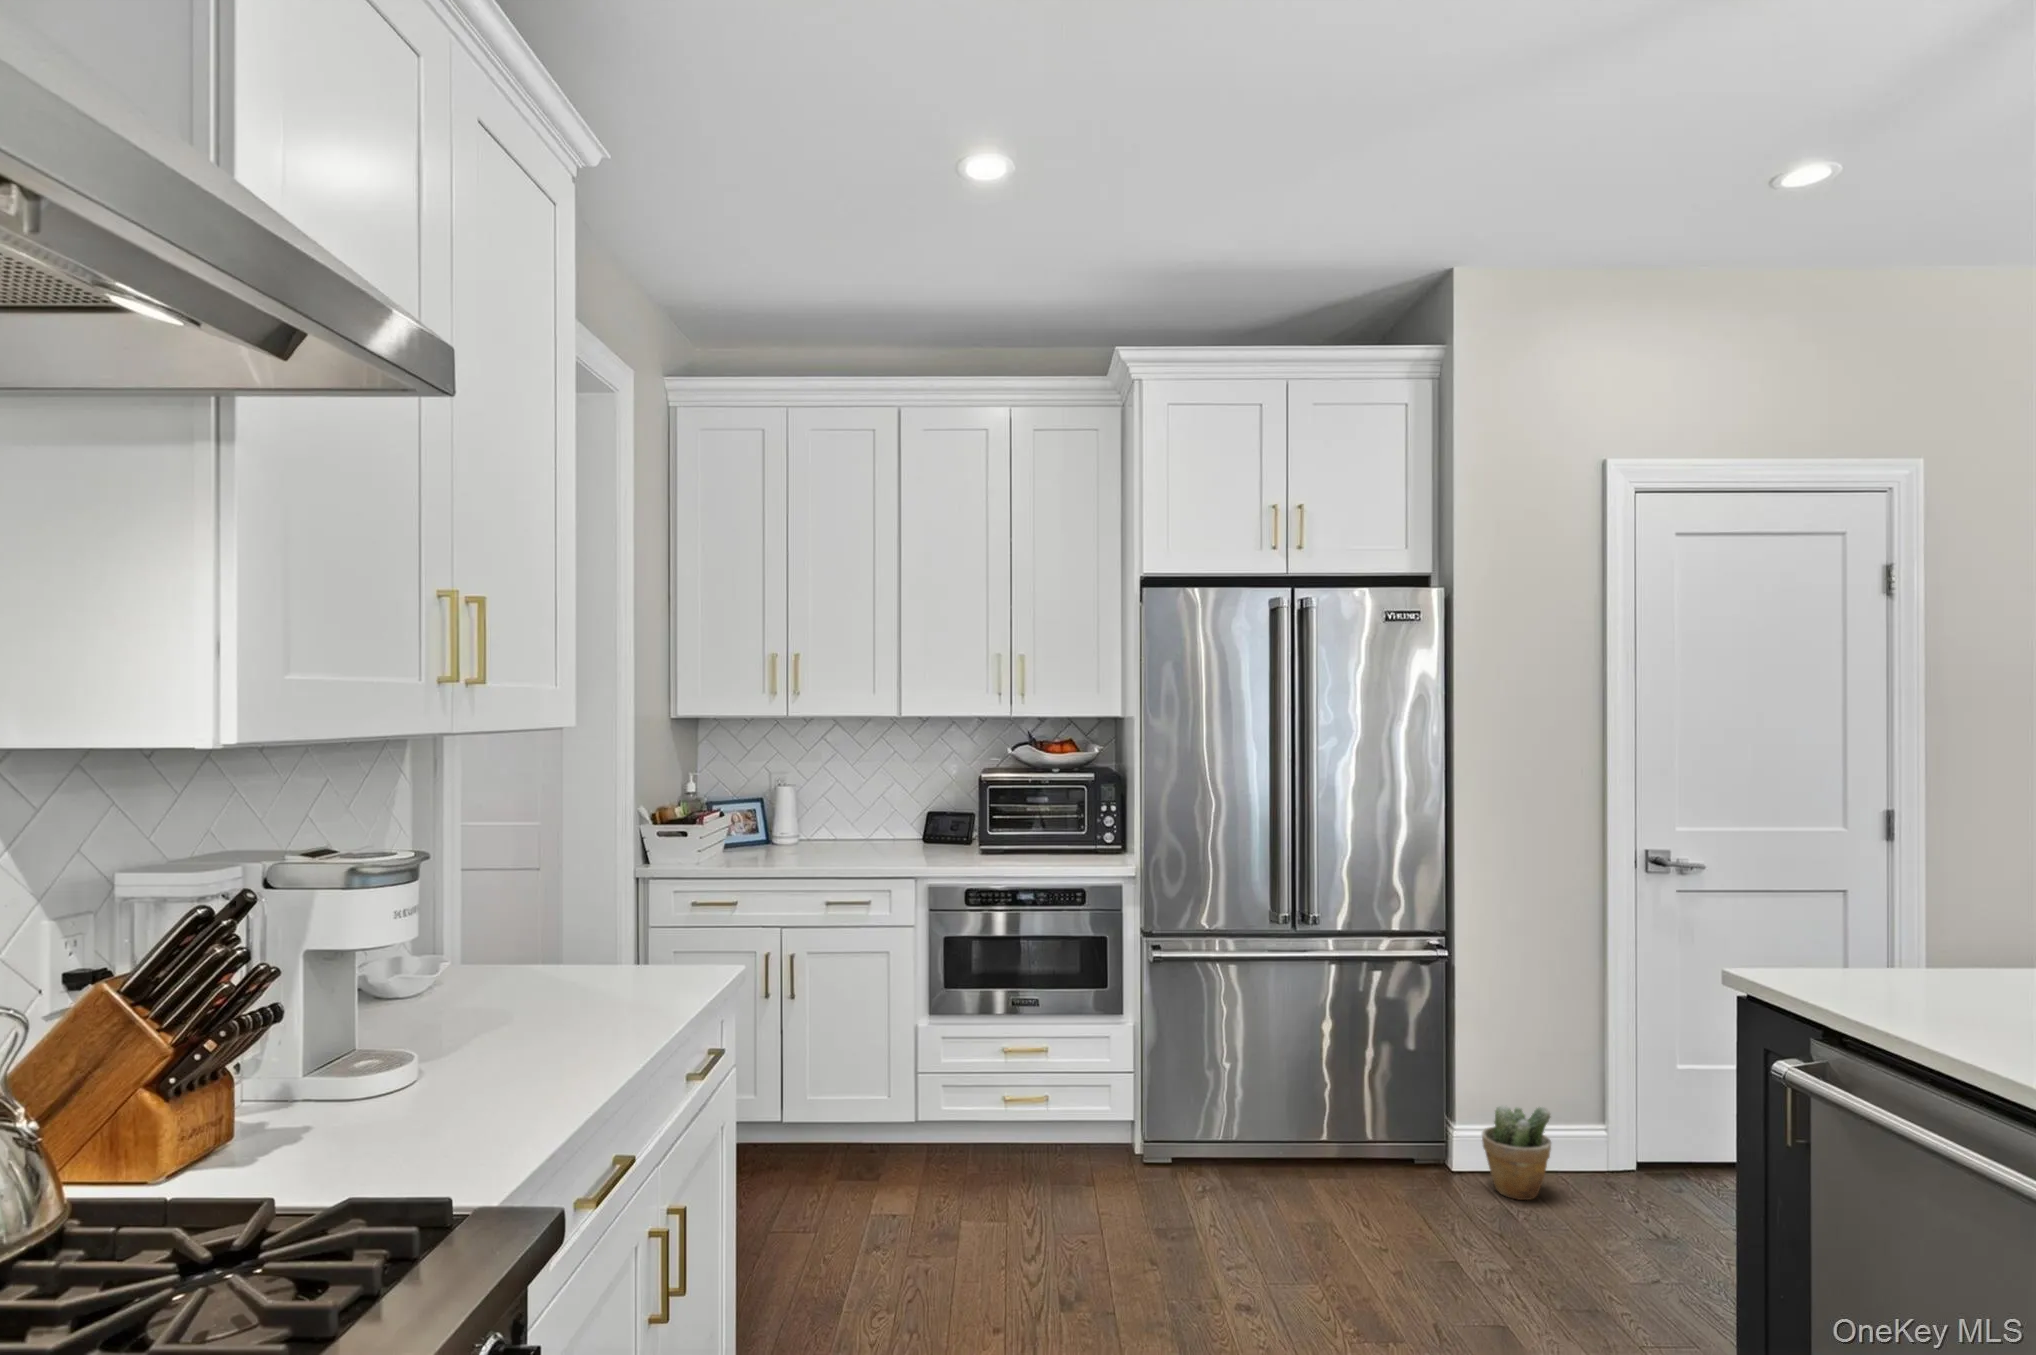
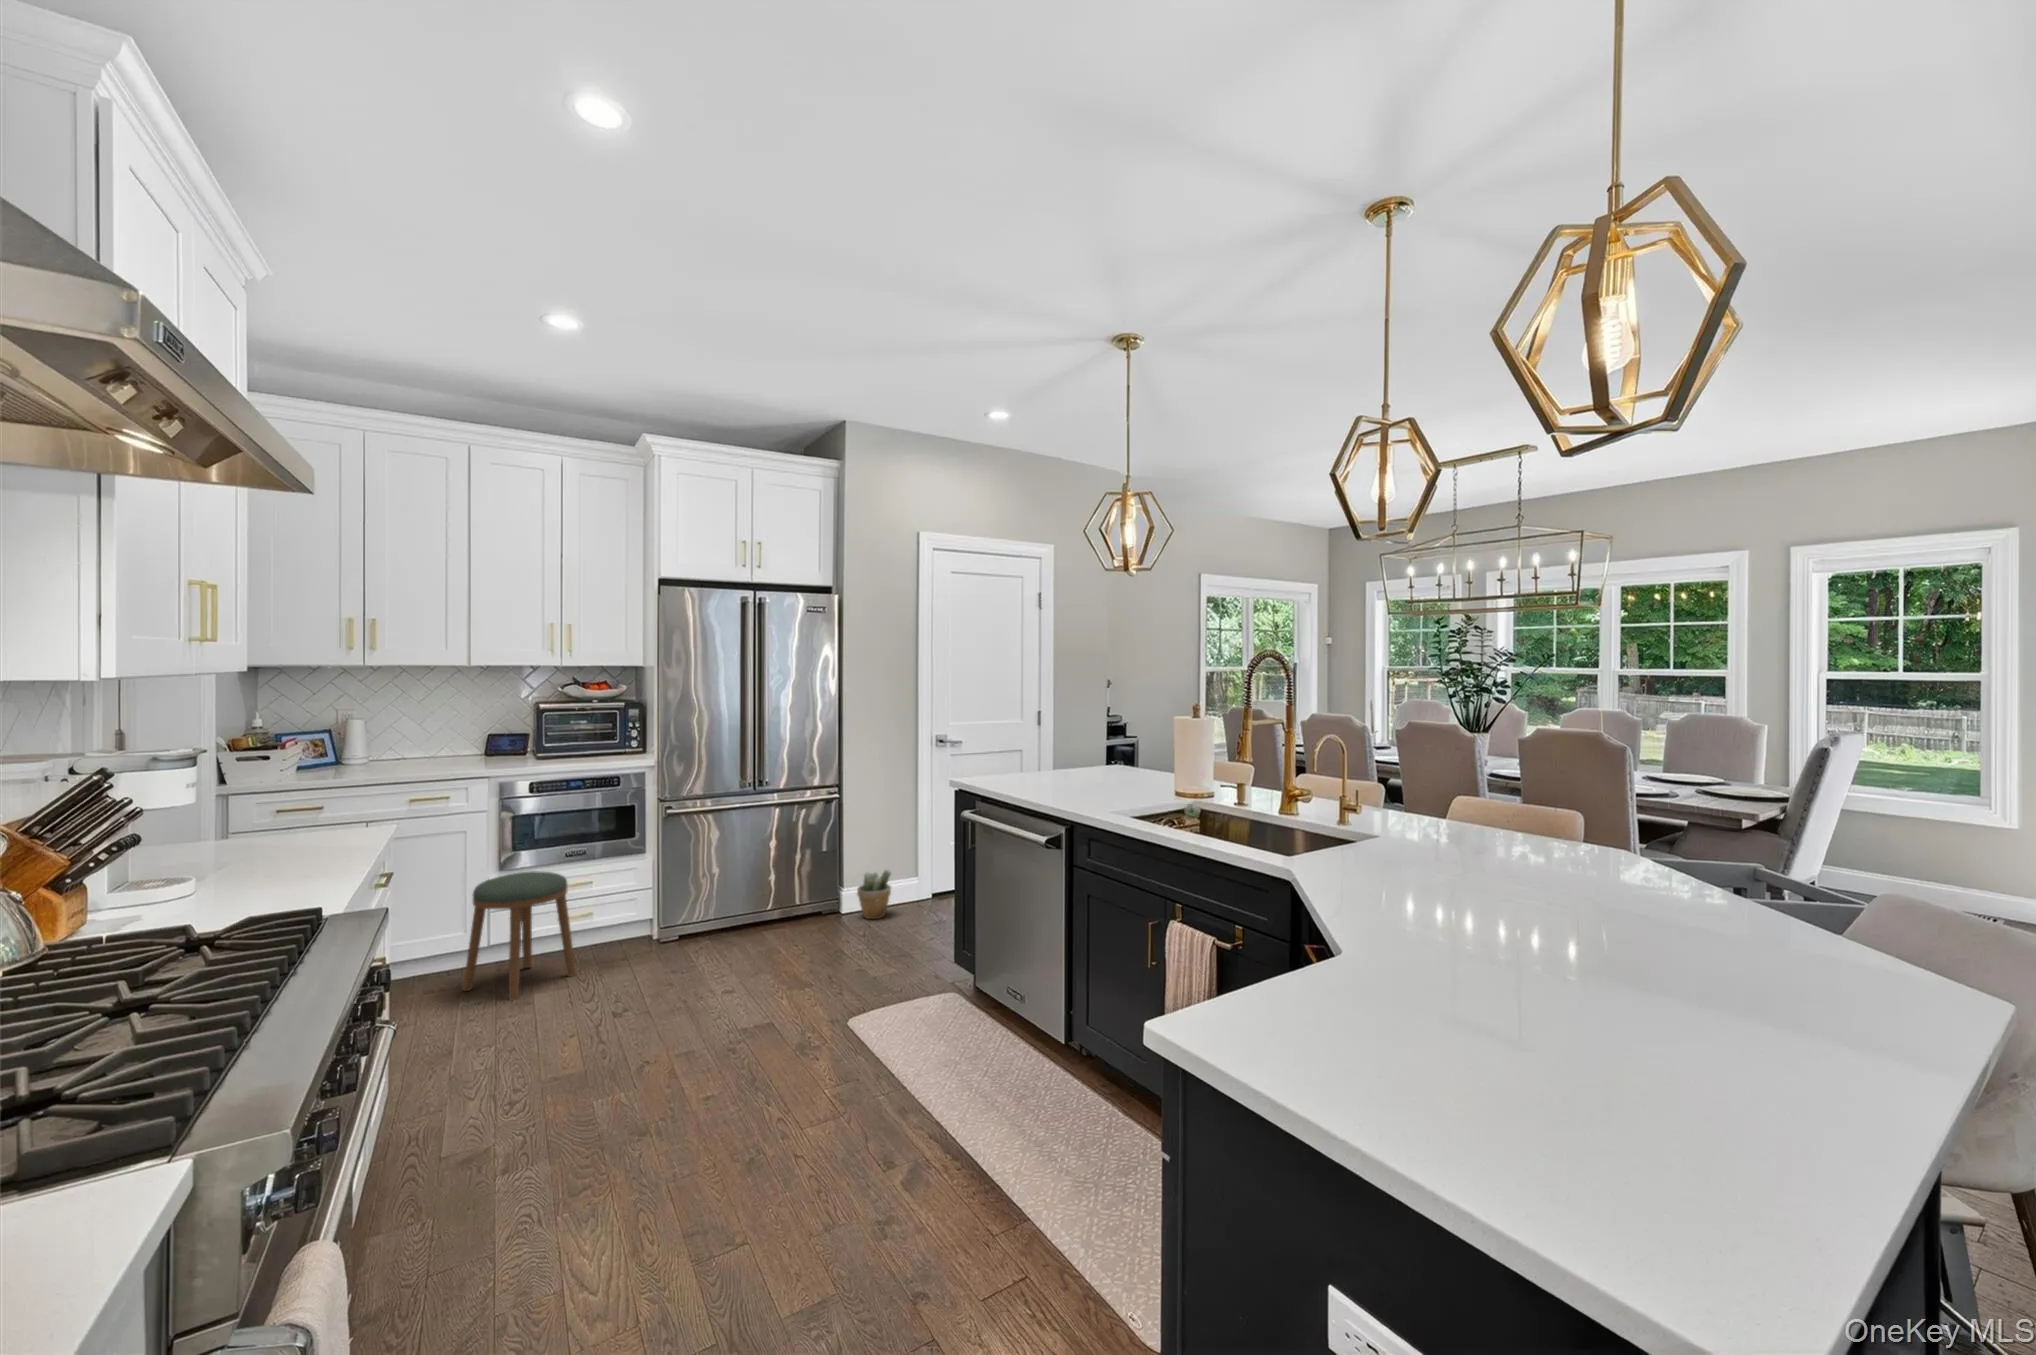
stool: none [878,1026,1021,1226] -> present [463,871,576,1000]

